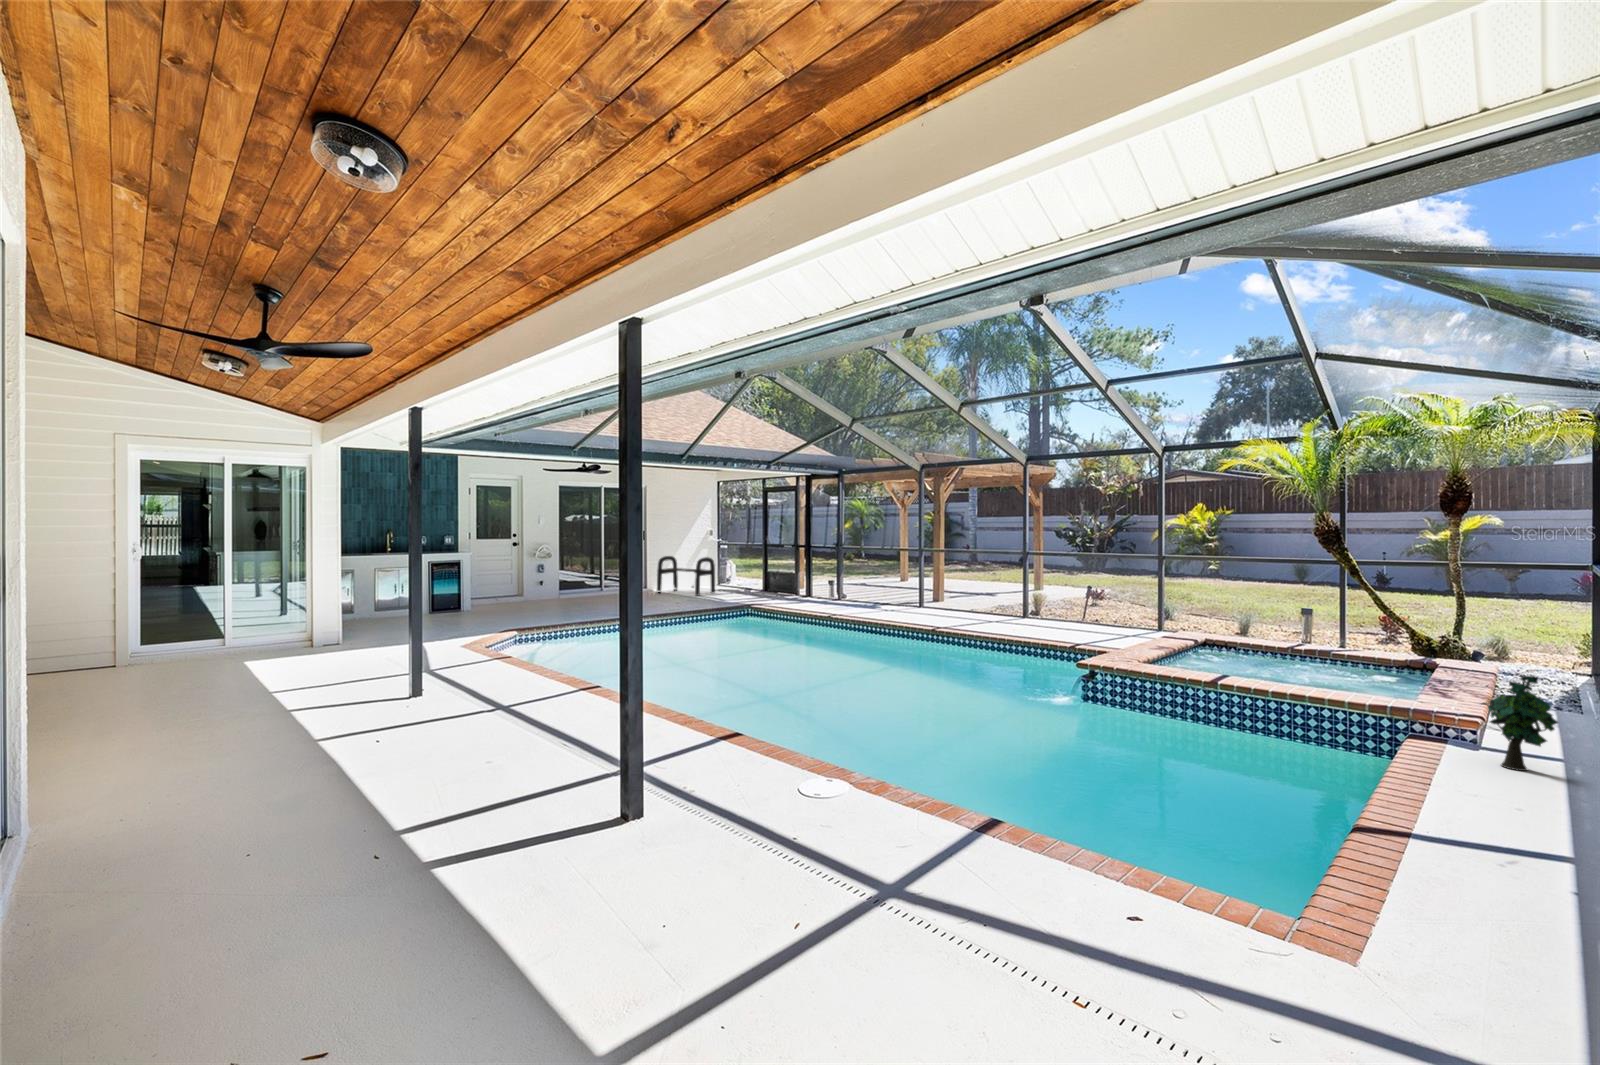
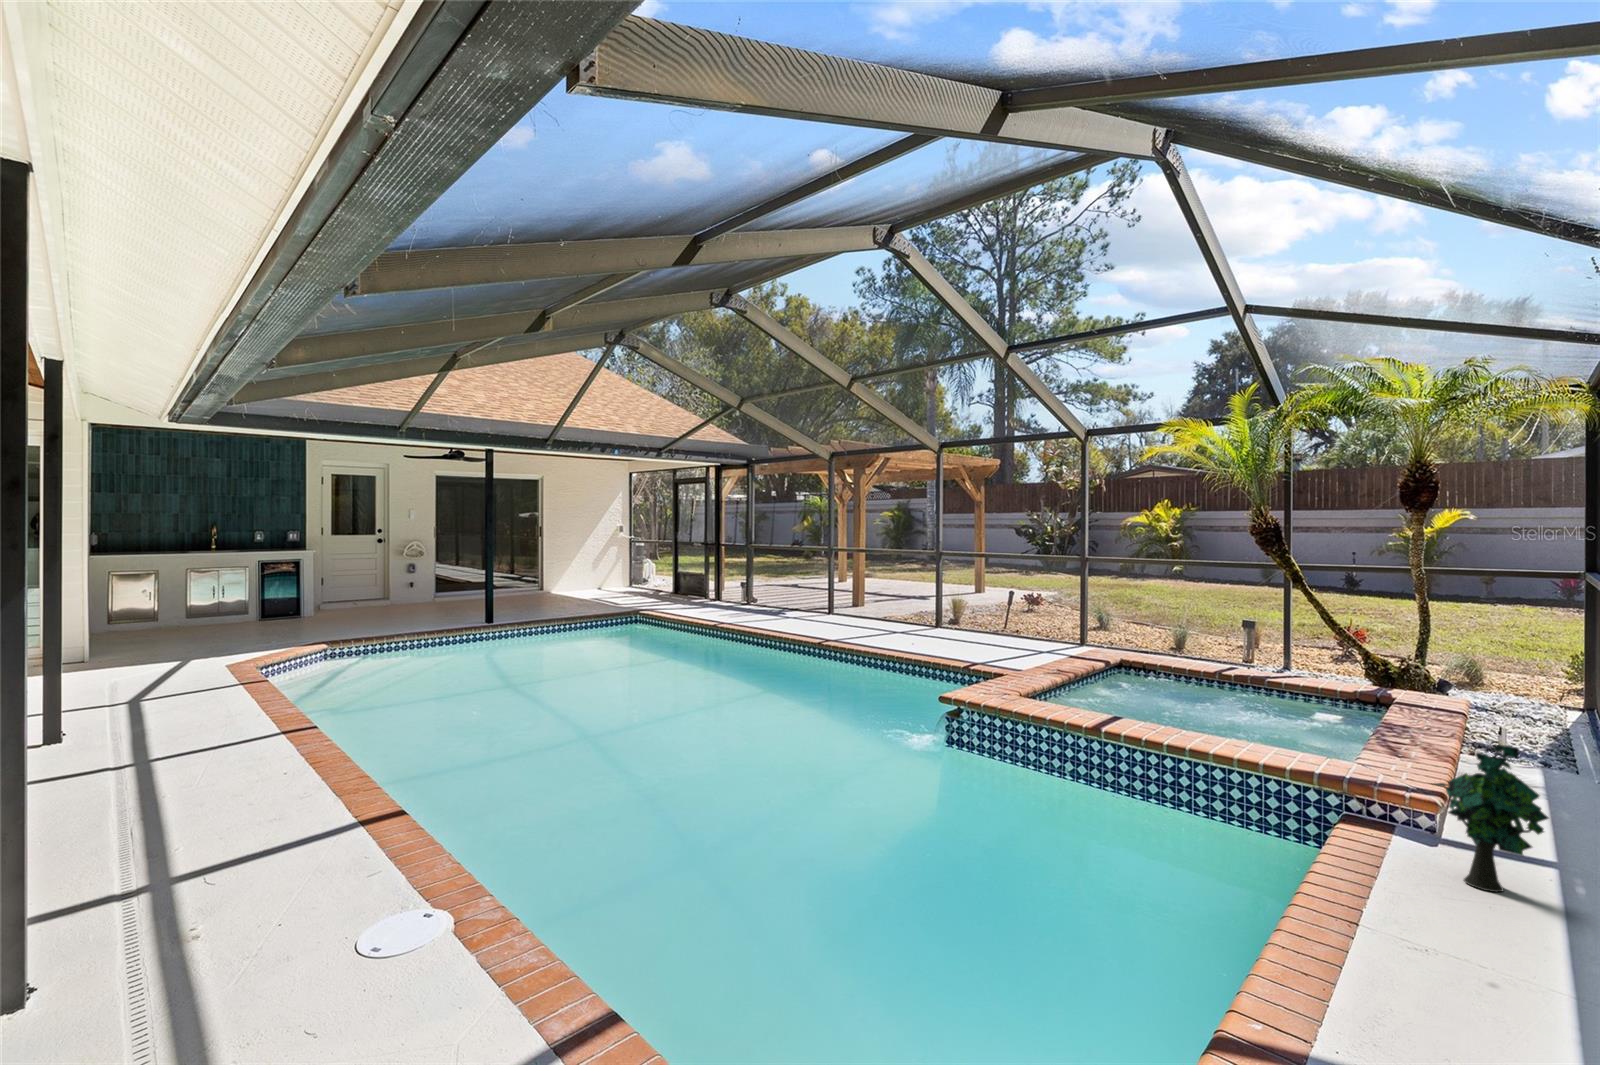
bench: present [657,556,715,596] -> none [509,556,580,604]

